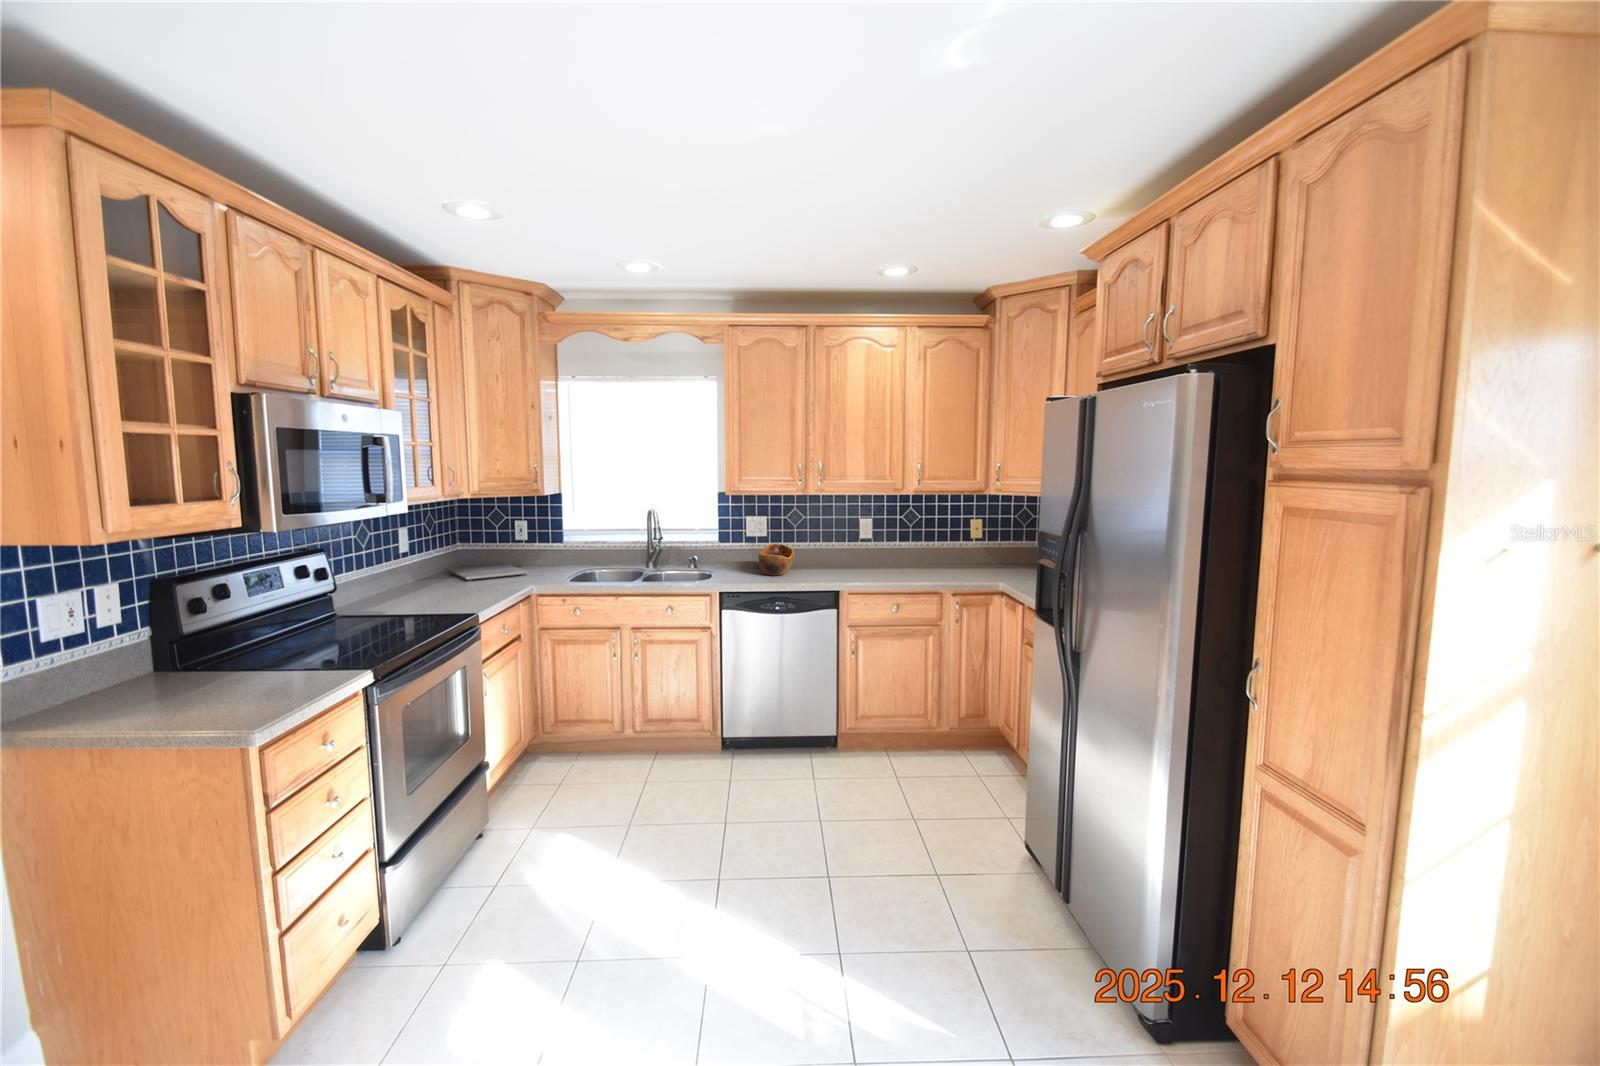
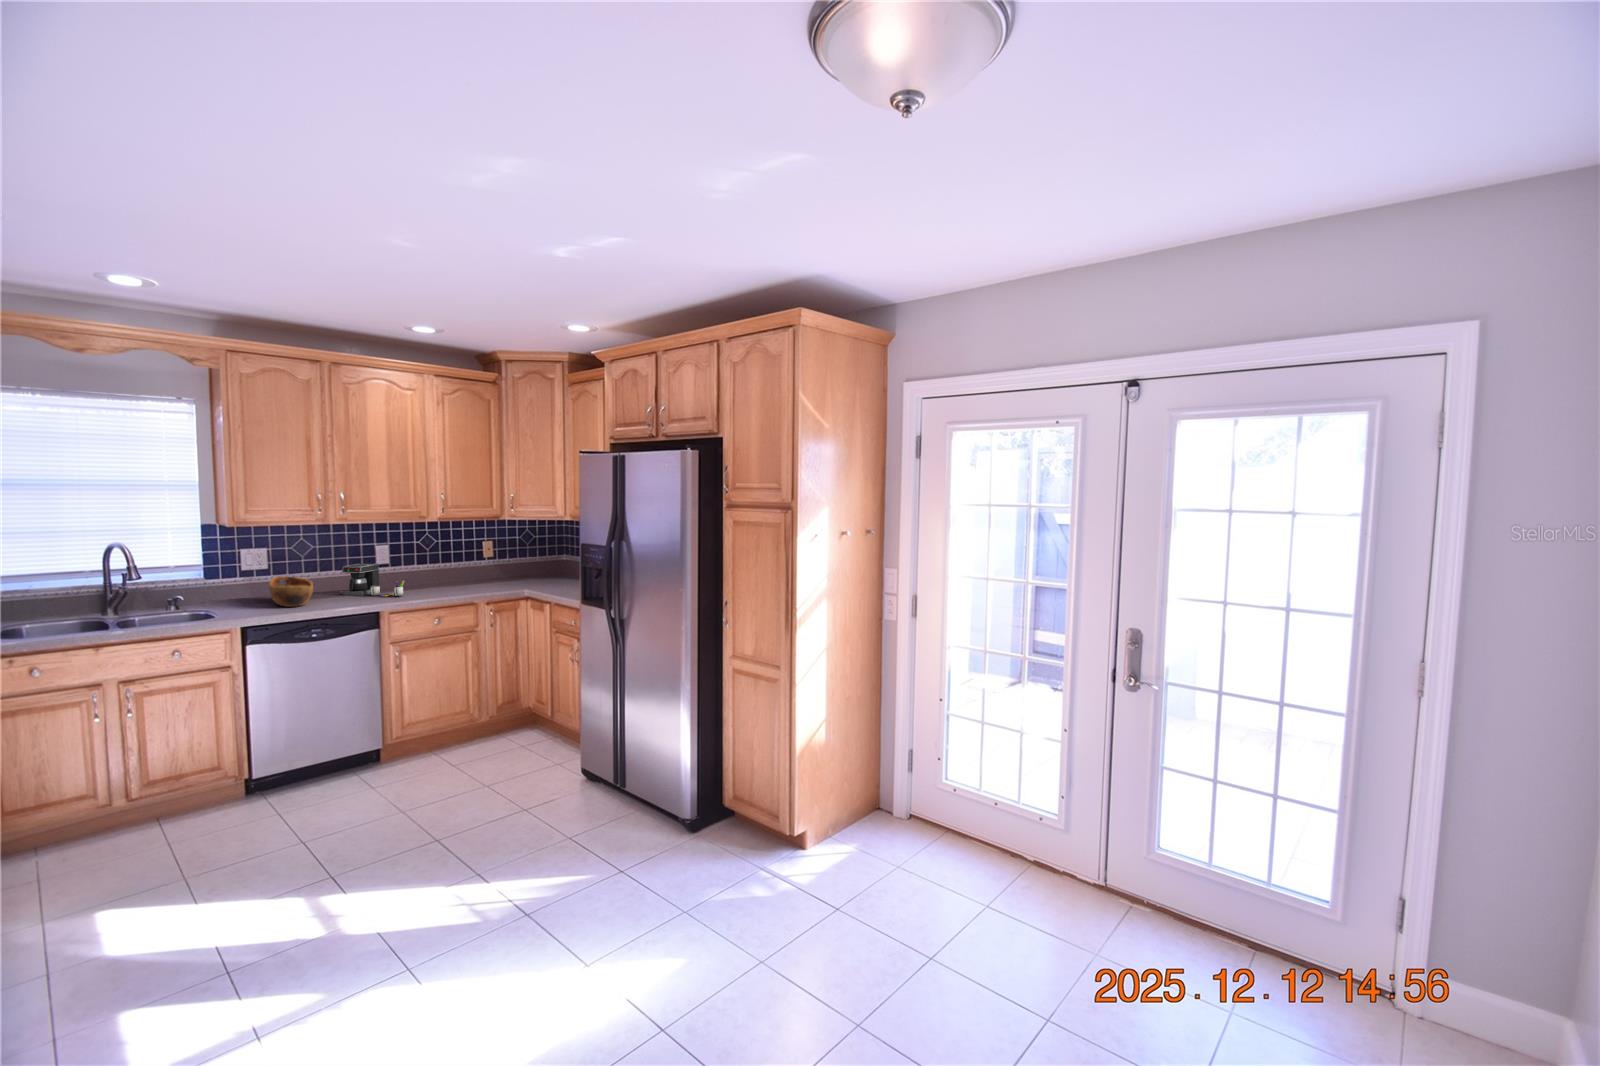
coffee maker: none [825,536,875,575] -> present [342,563,404,597]

